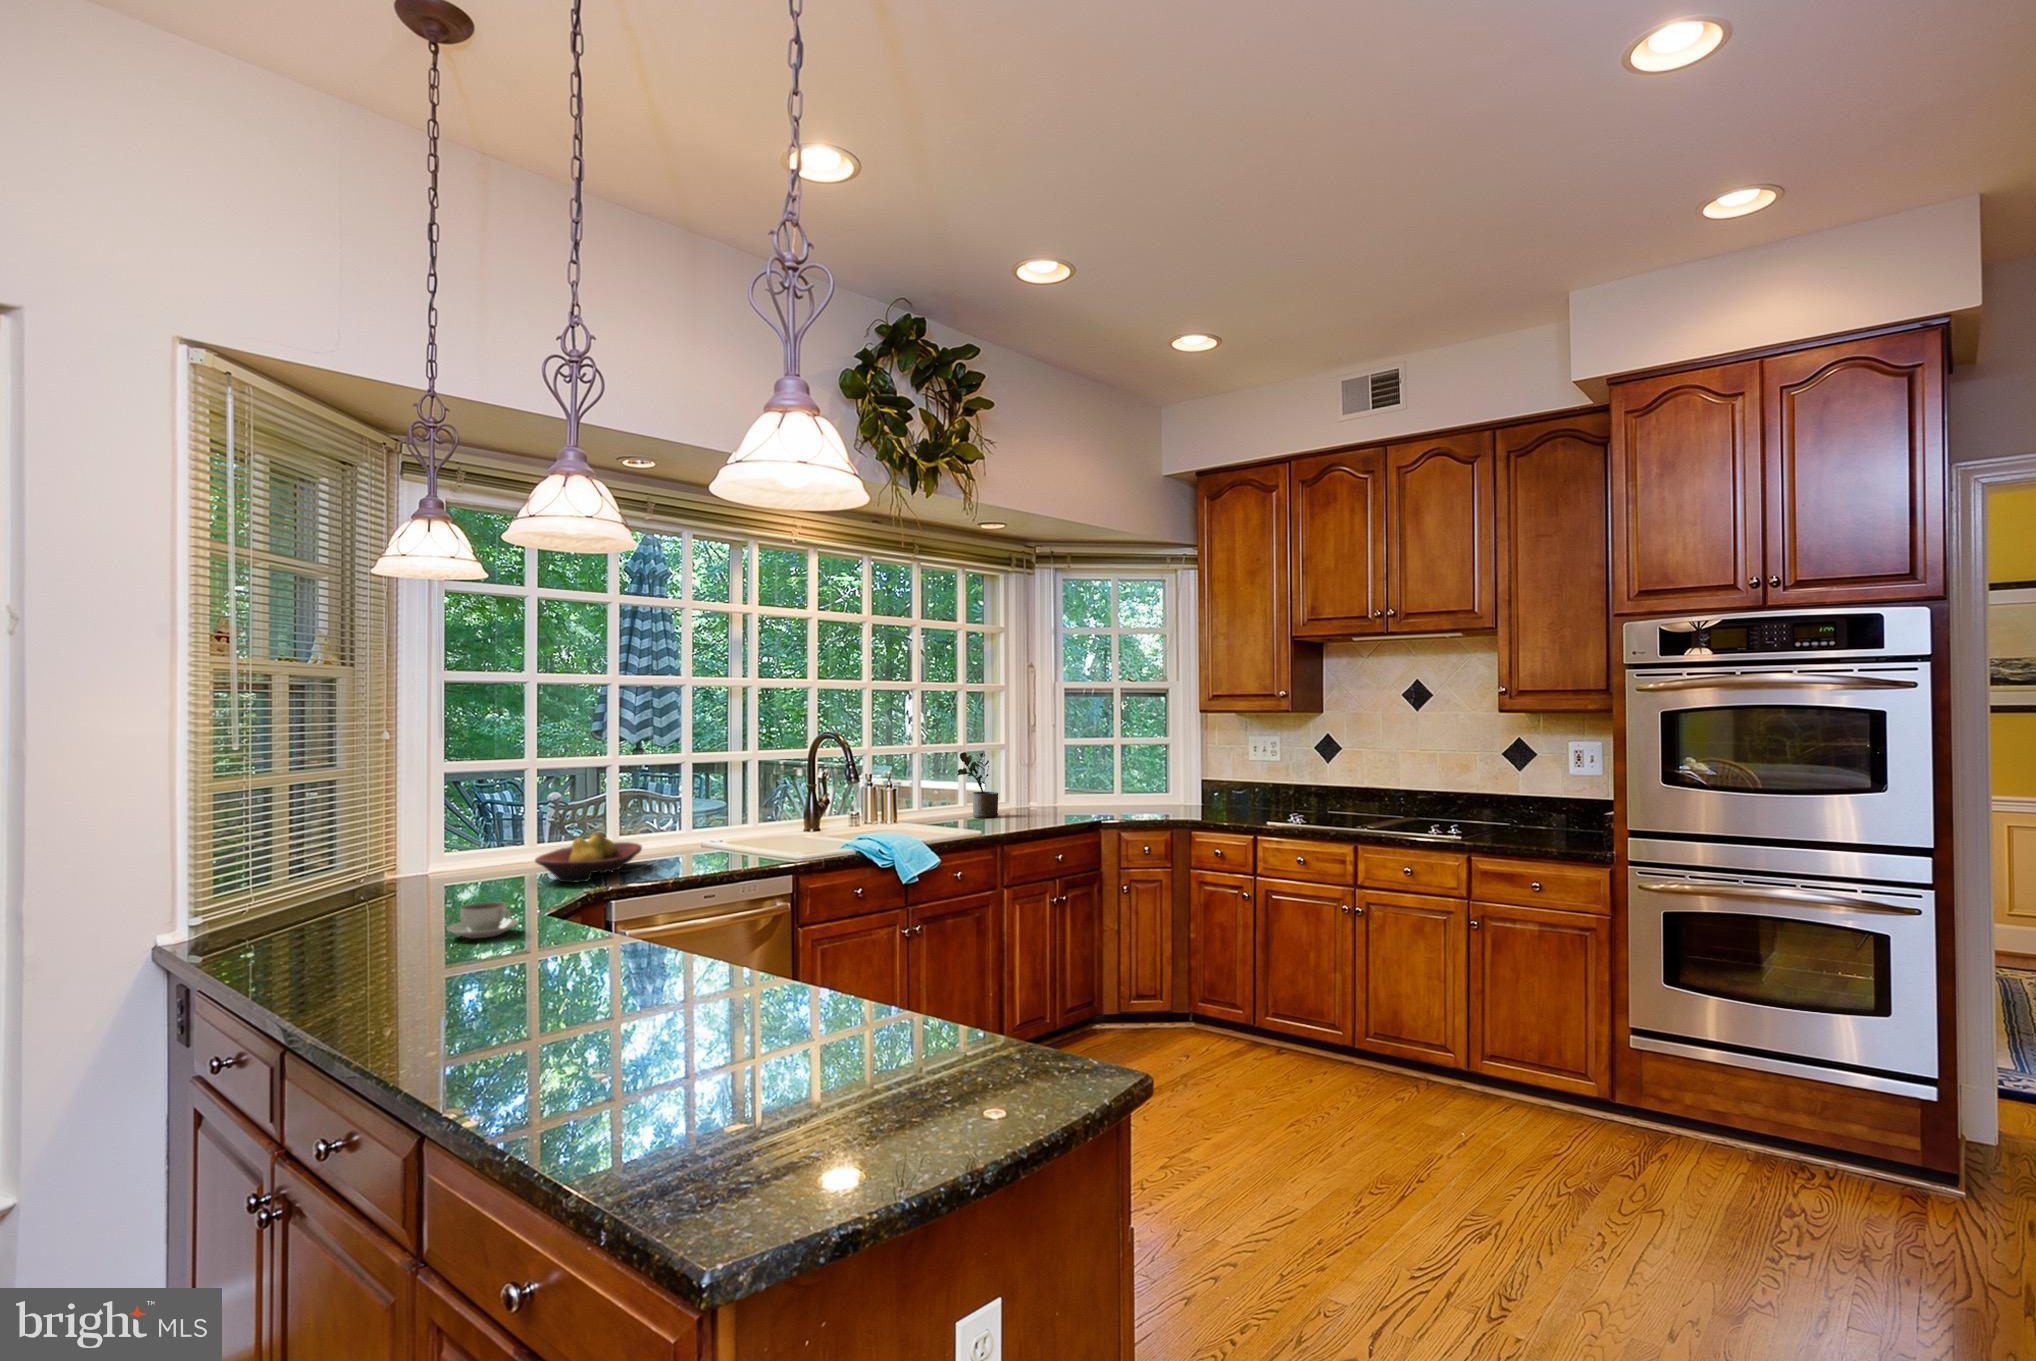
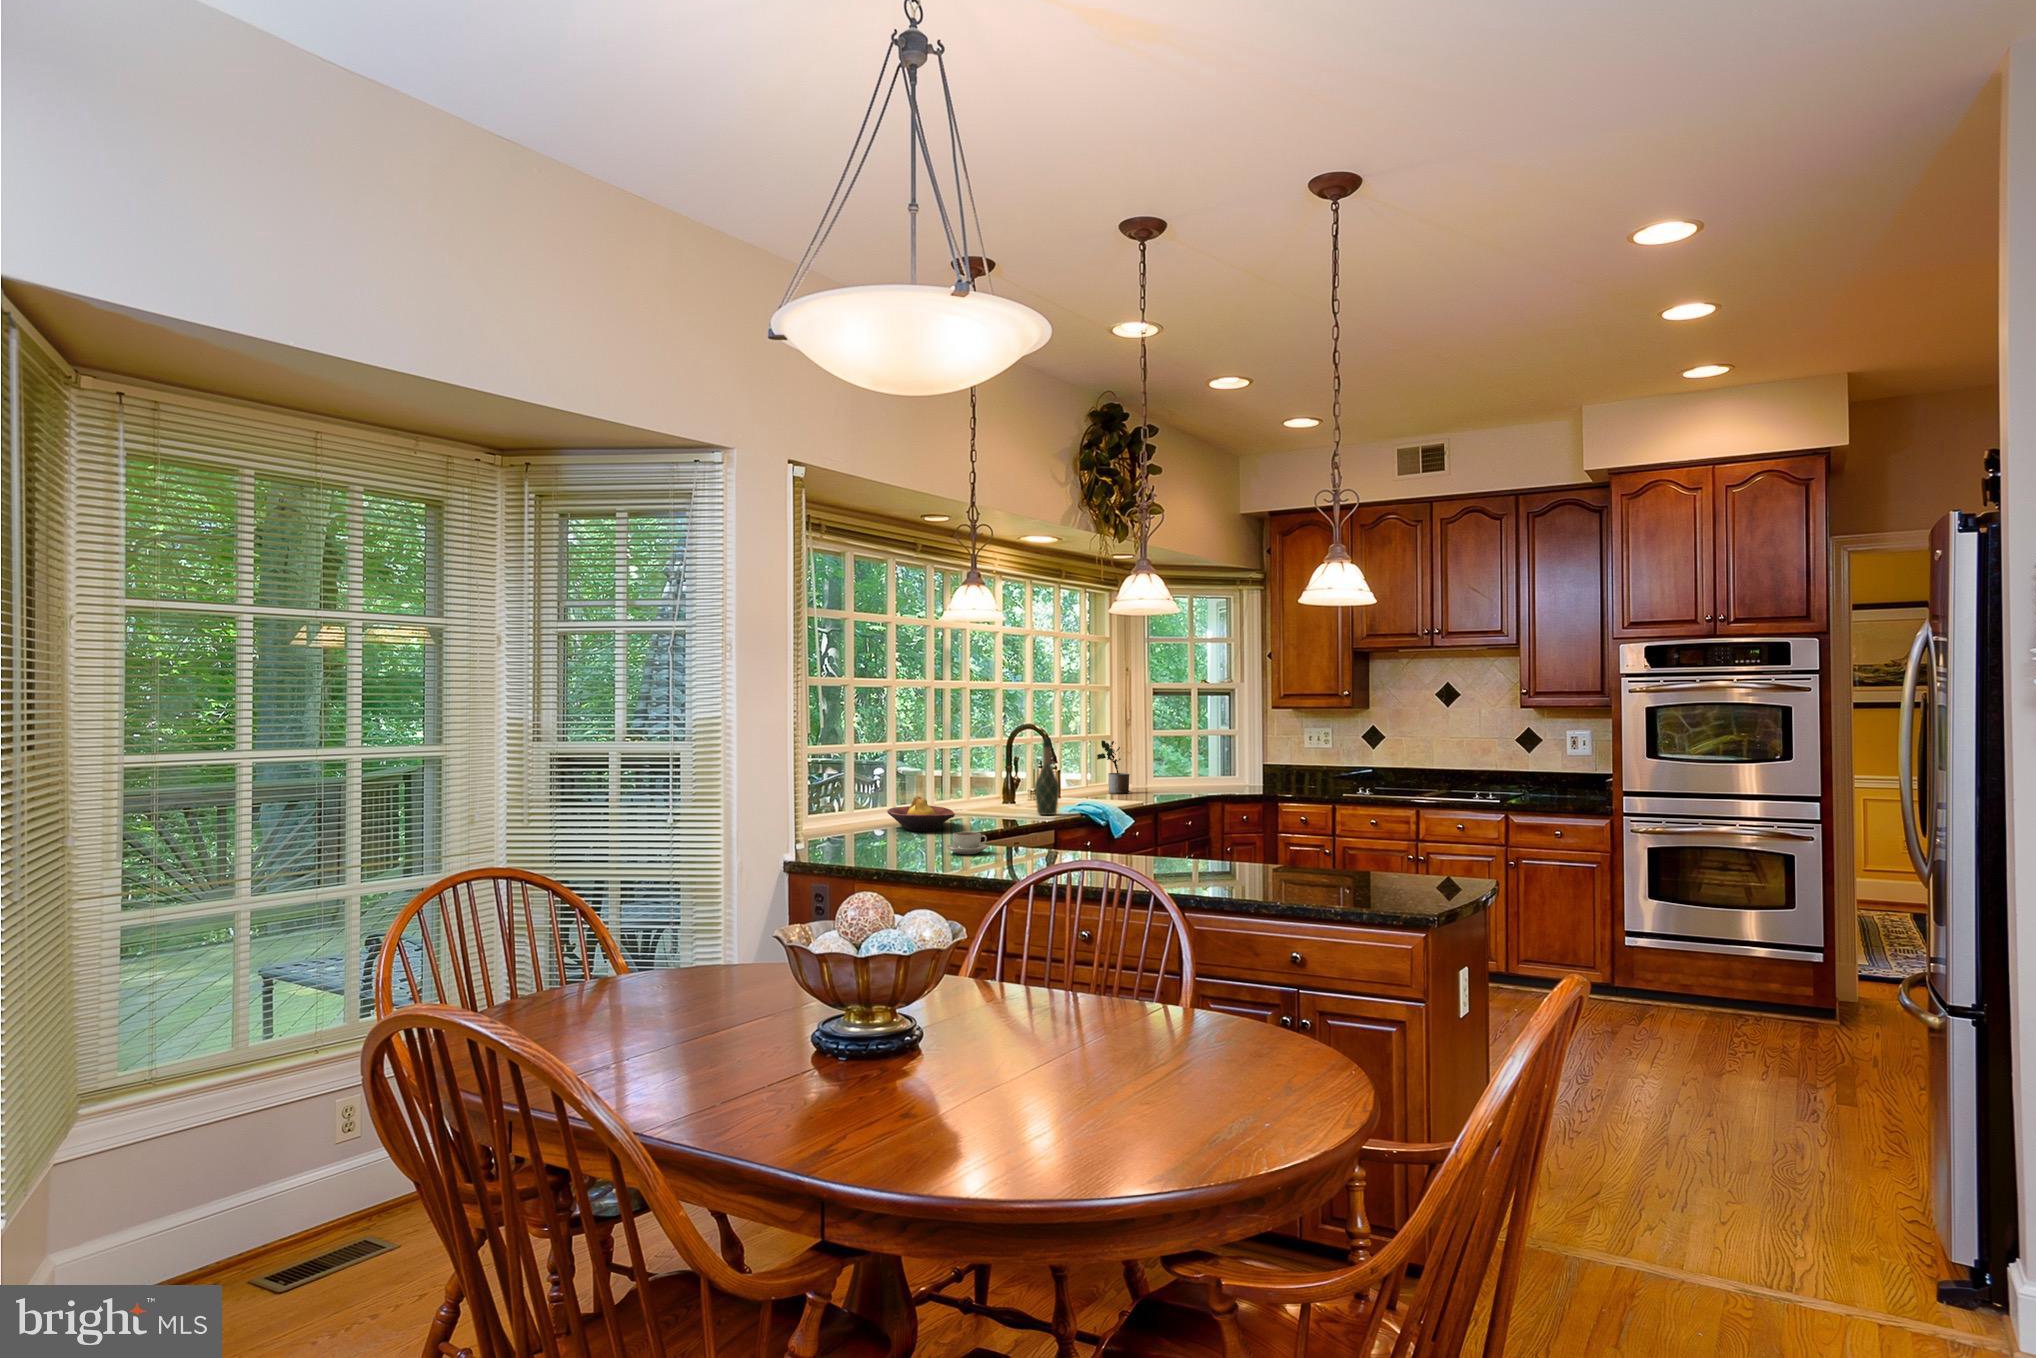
wine bottle: none [791,753,823,855] -> present [1035,738,1059,815]

